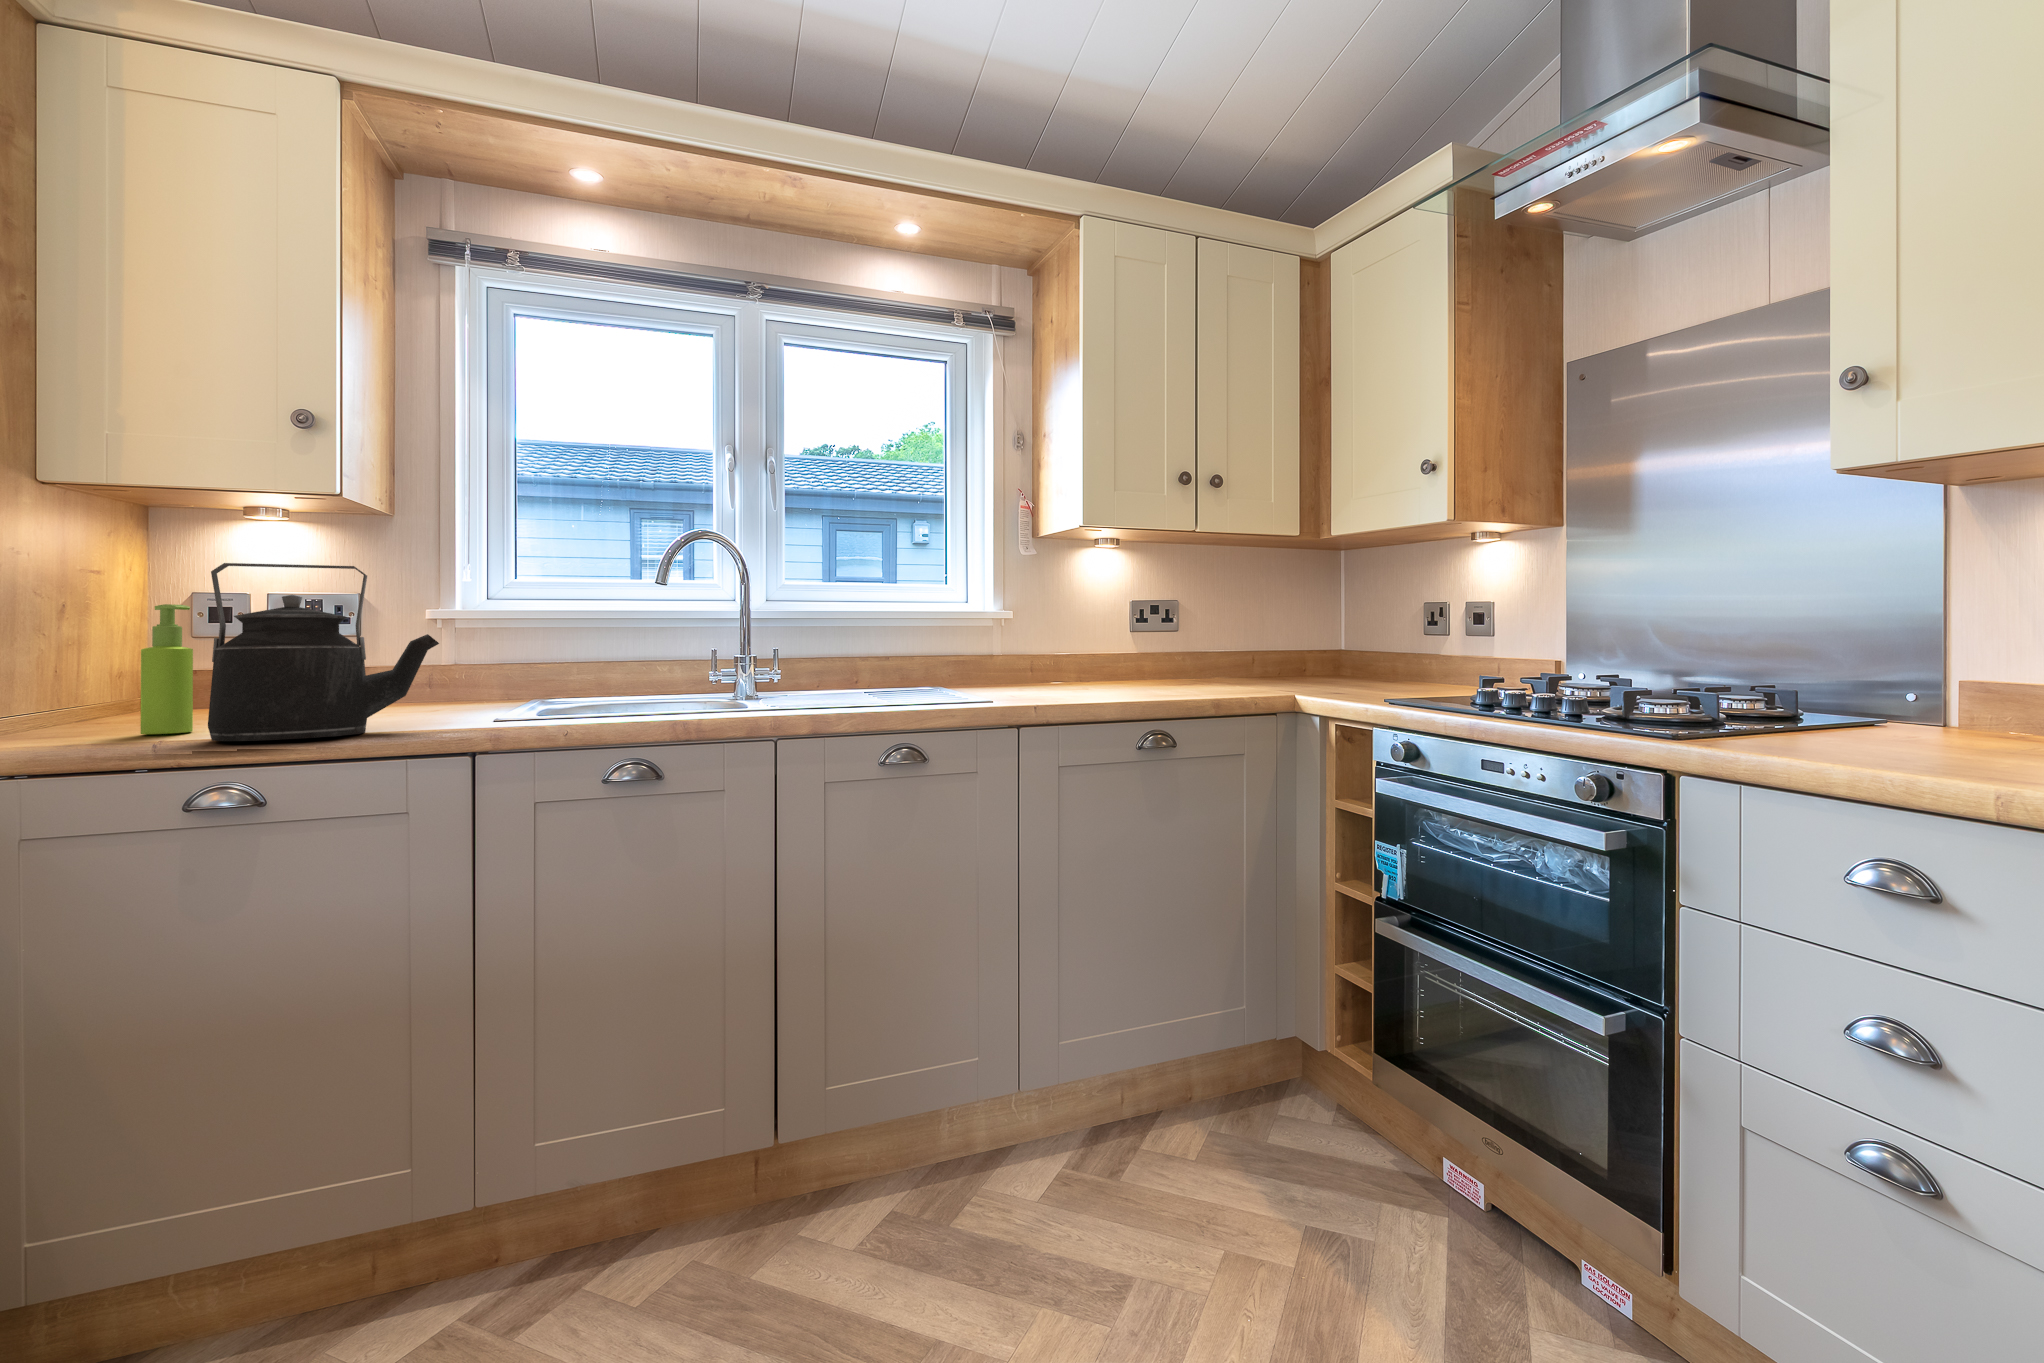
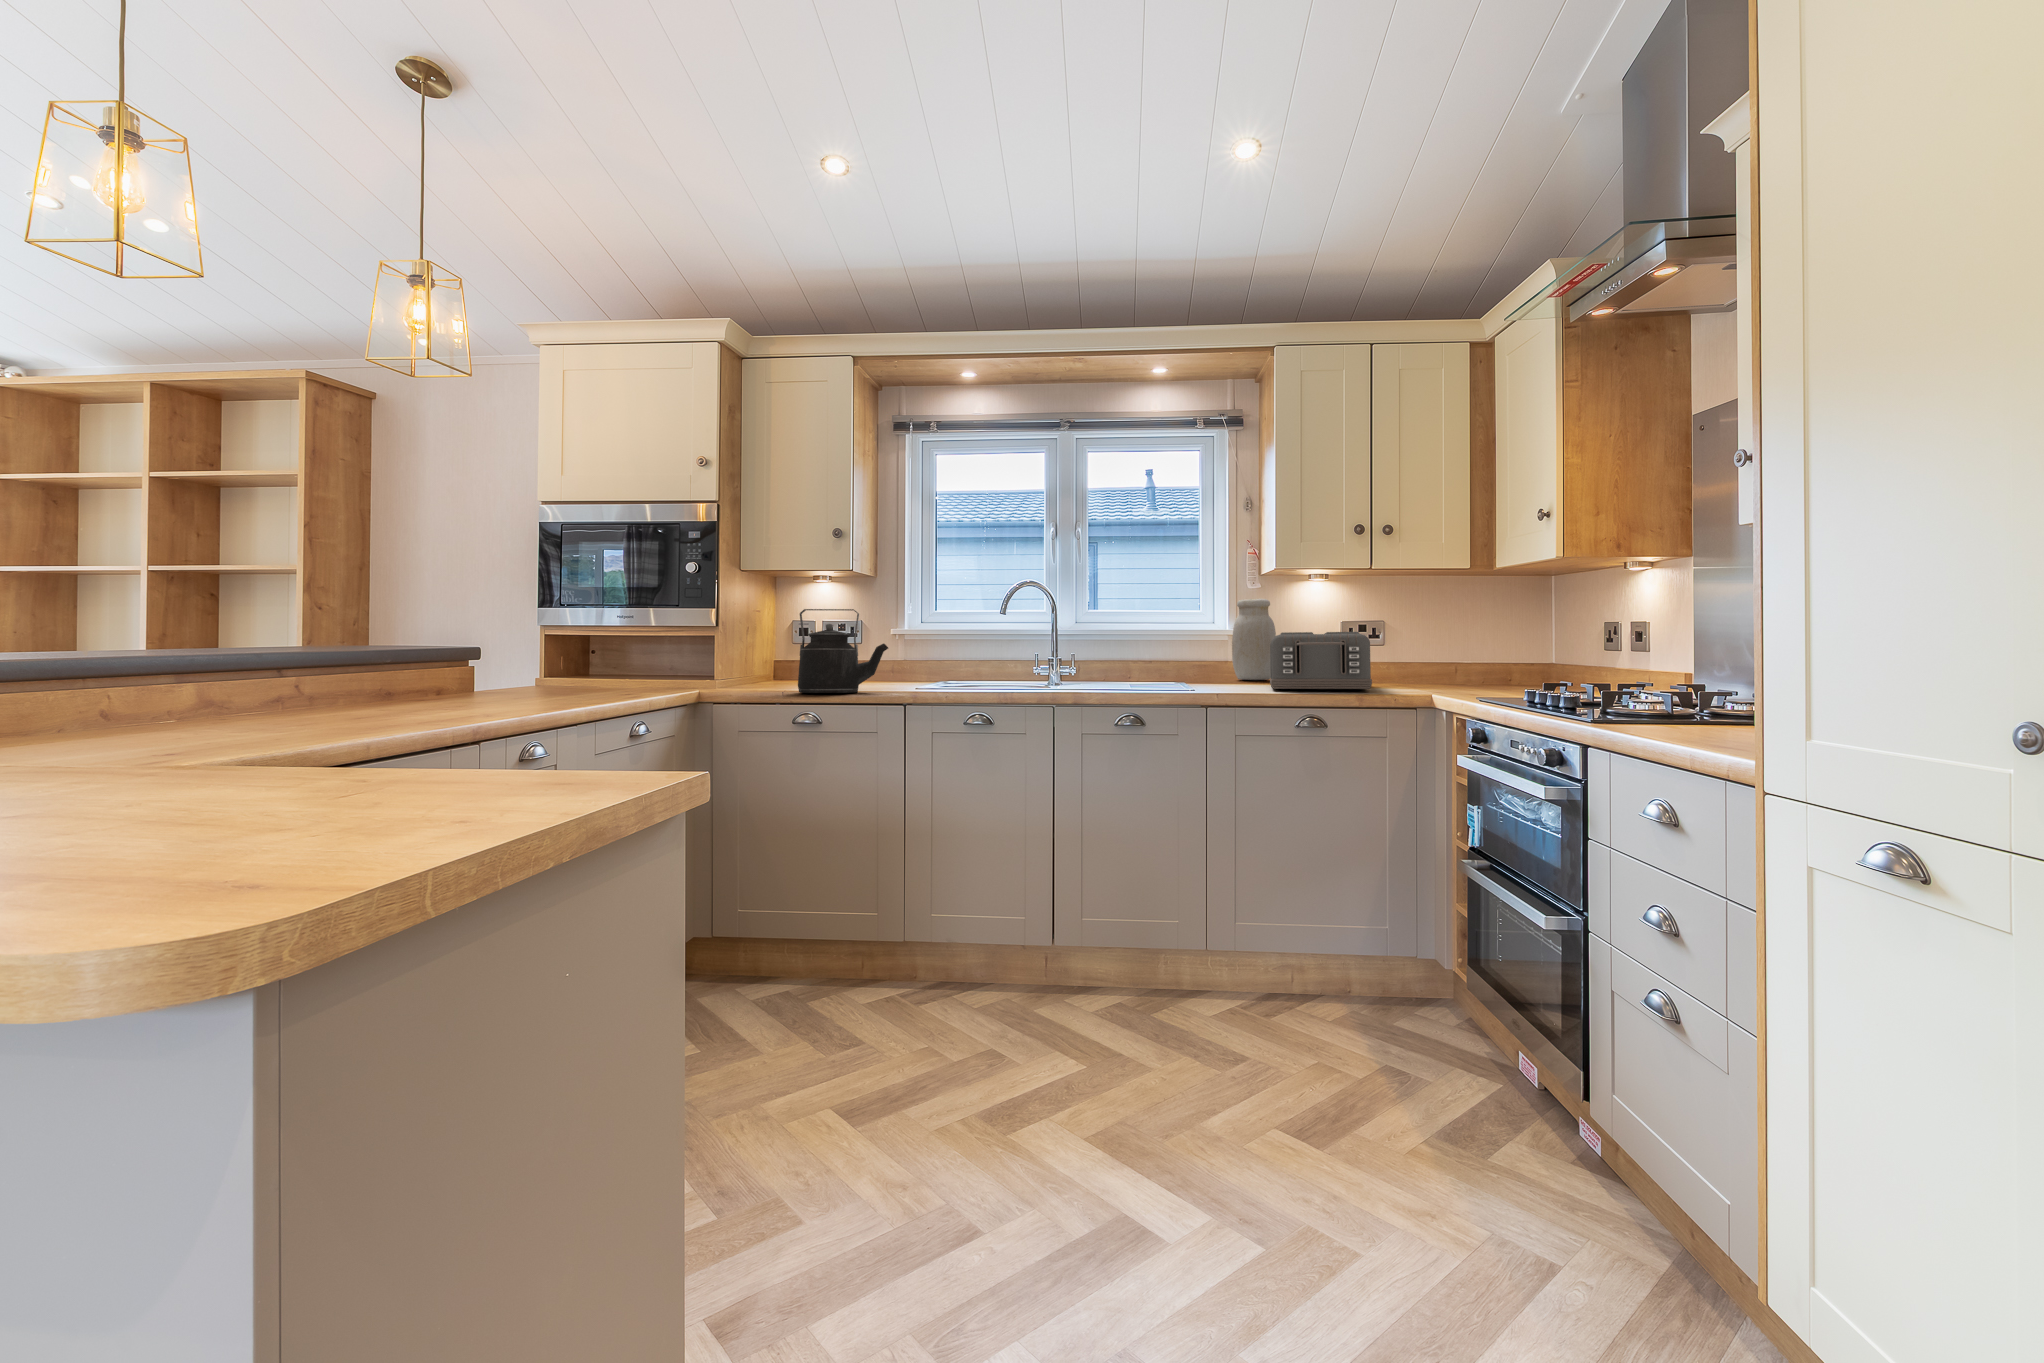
jar: none [996,569,1054,680] -> present [1232,599,1276,680]
soap dispenser: present [141,604,193,734] -> none [774,629,792,690]
toaster: none [1063,614,1221,695] -> present [1270,632,1372,689]

